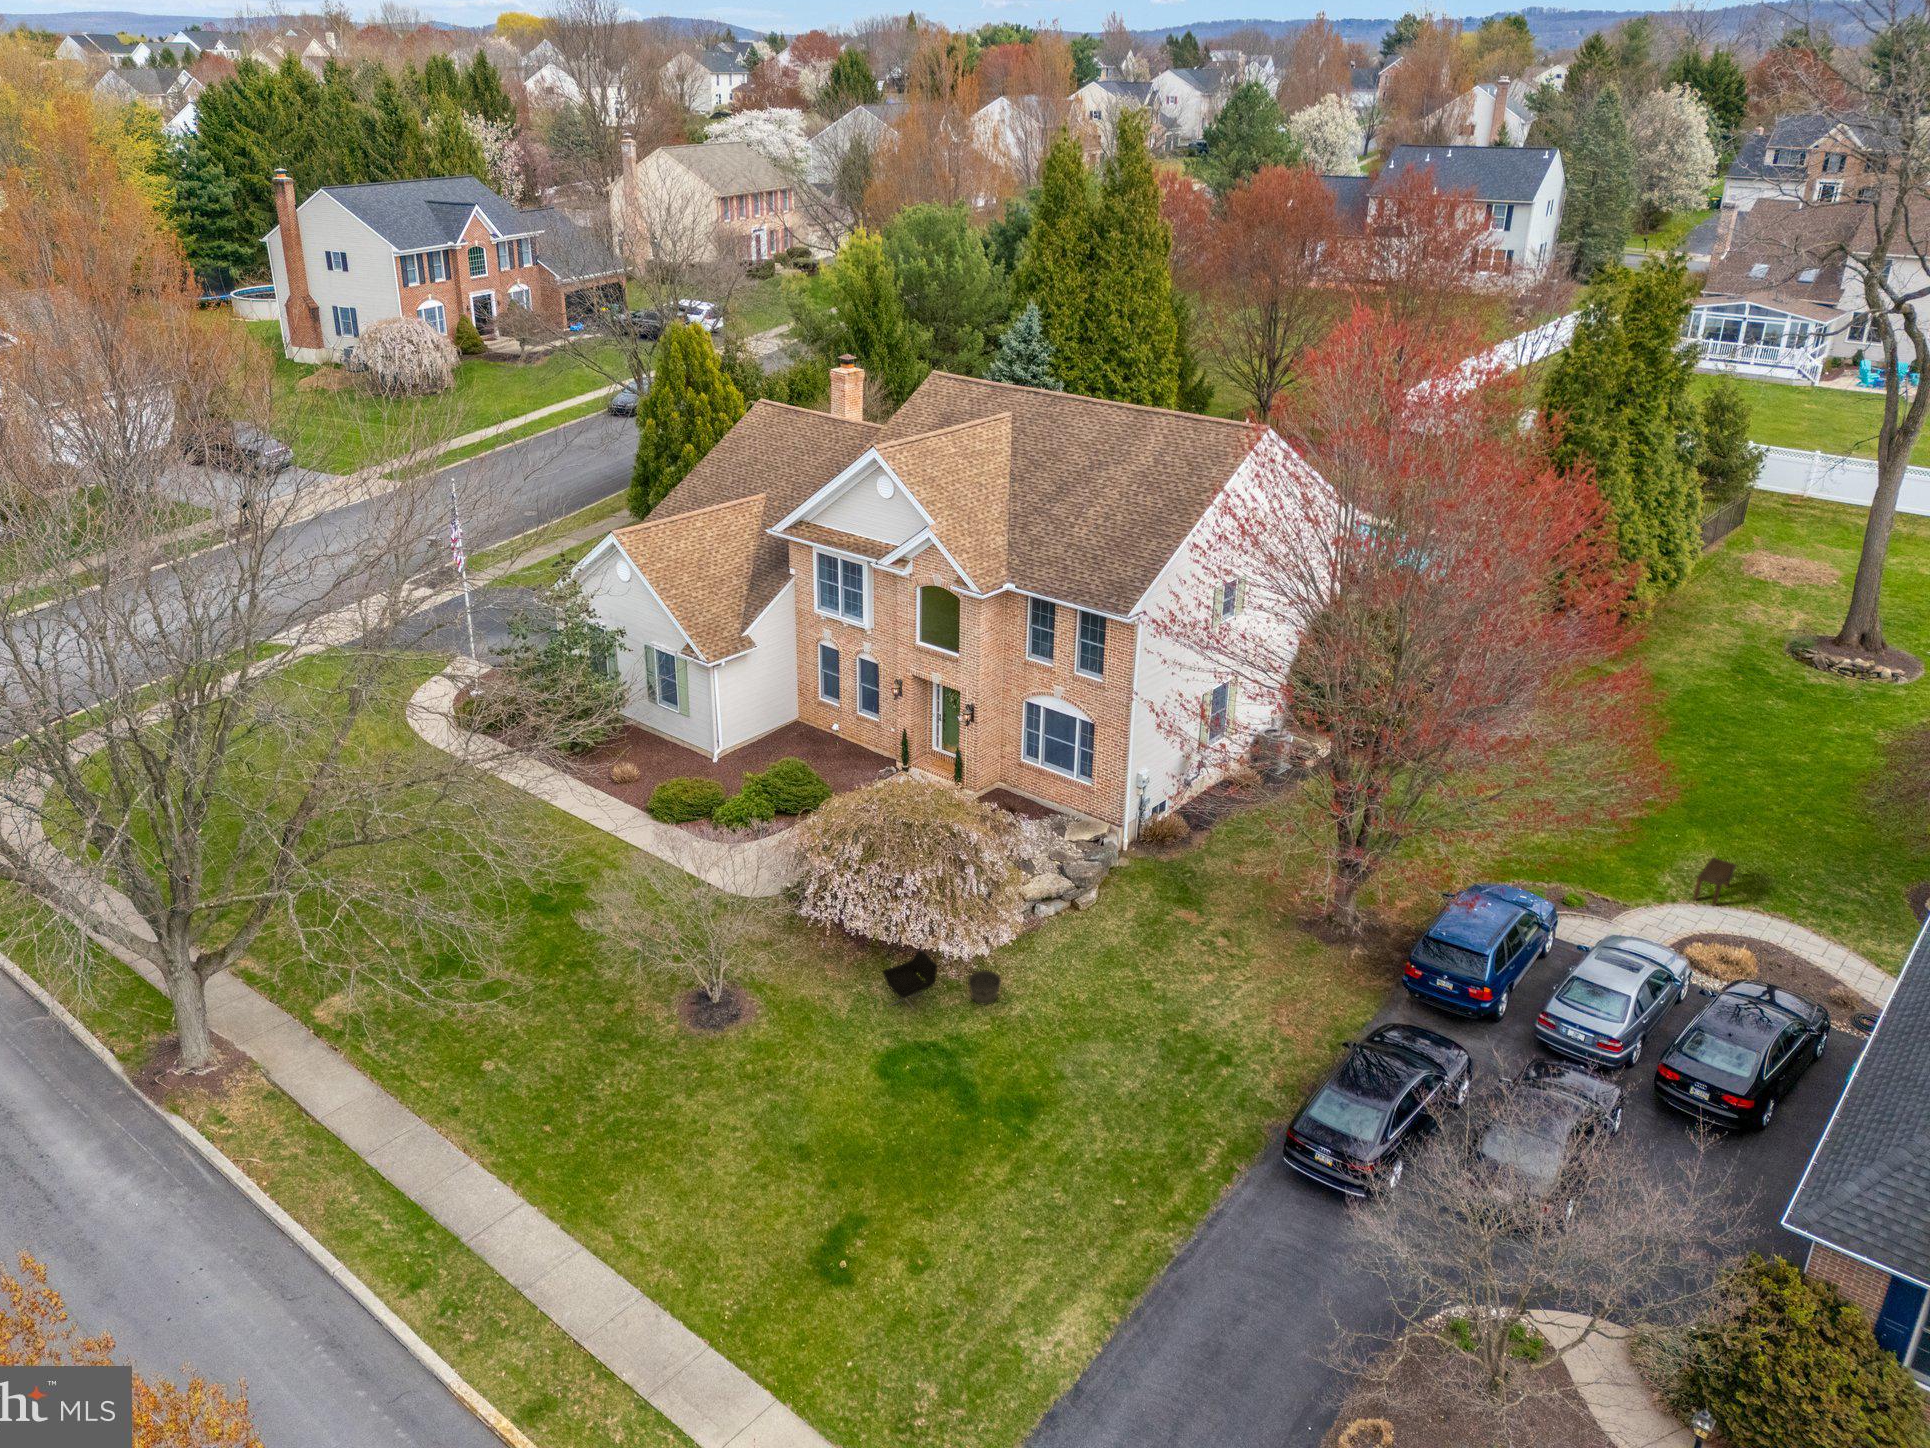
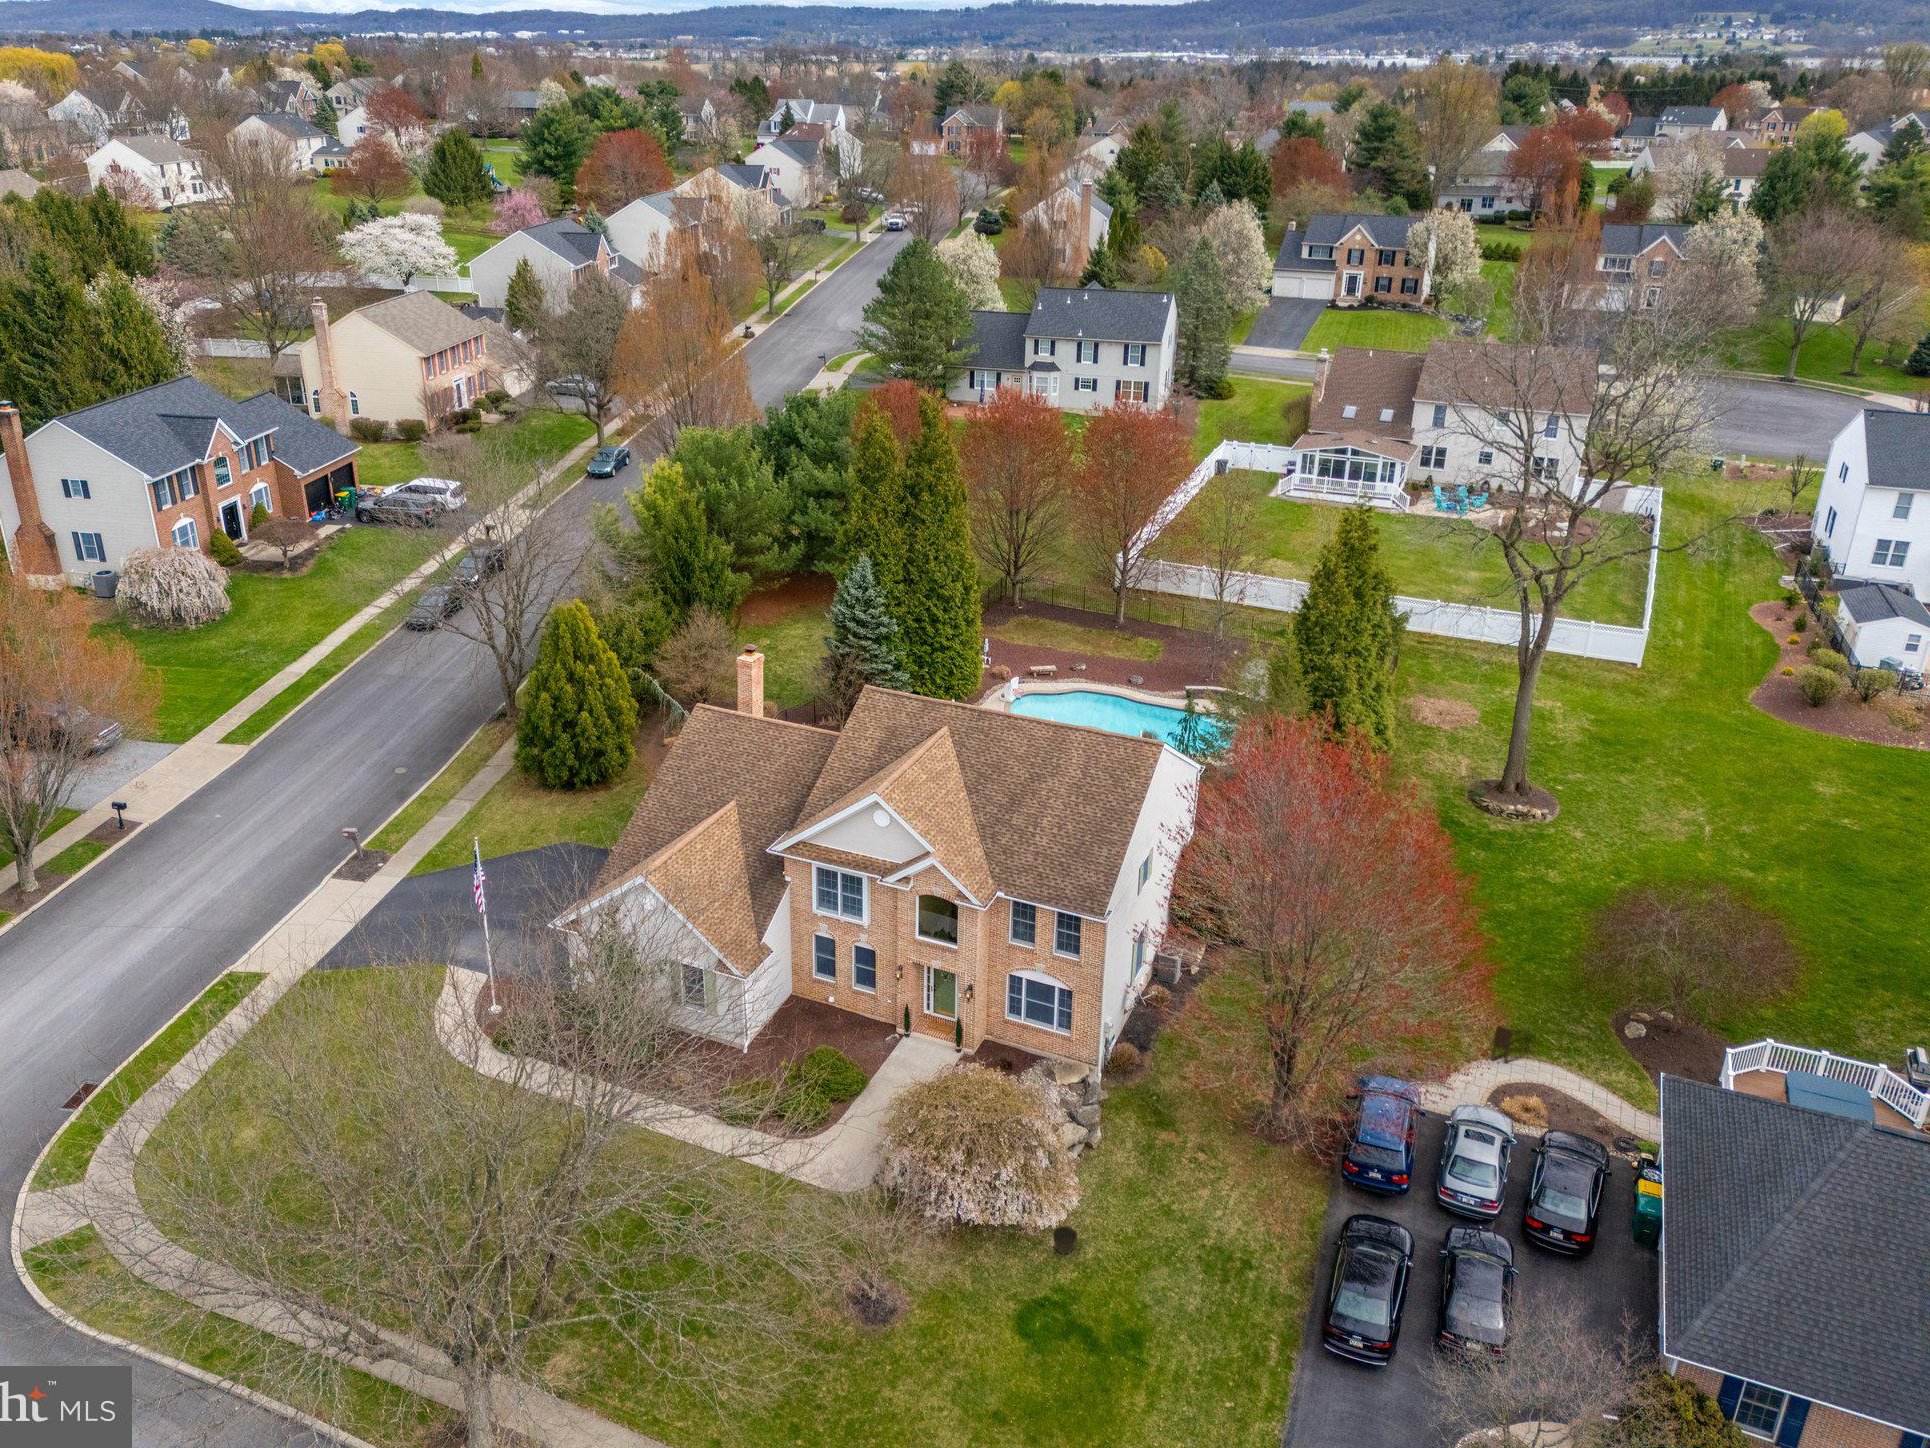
lounge chair: present [883,950,938,1009] -> none [990,1221,1033,1272]

